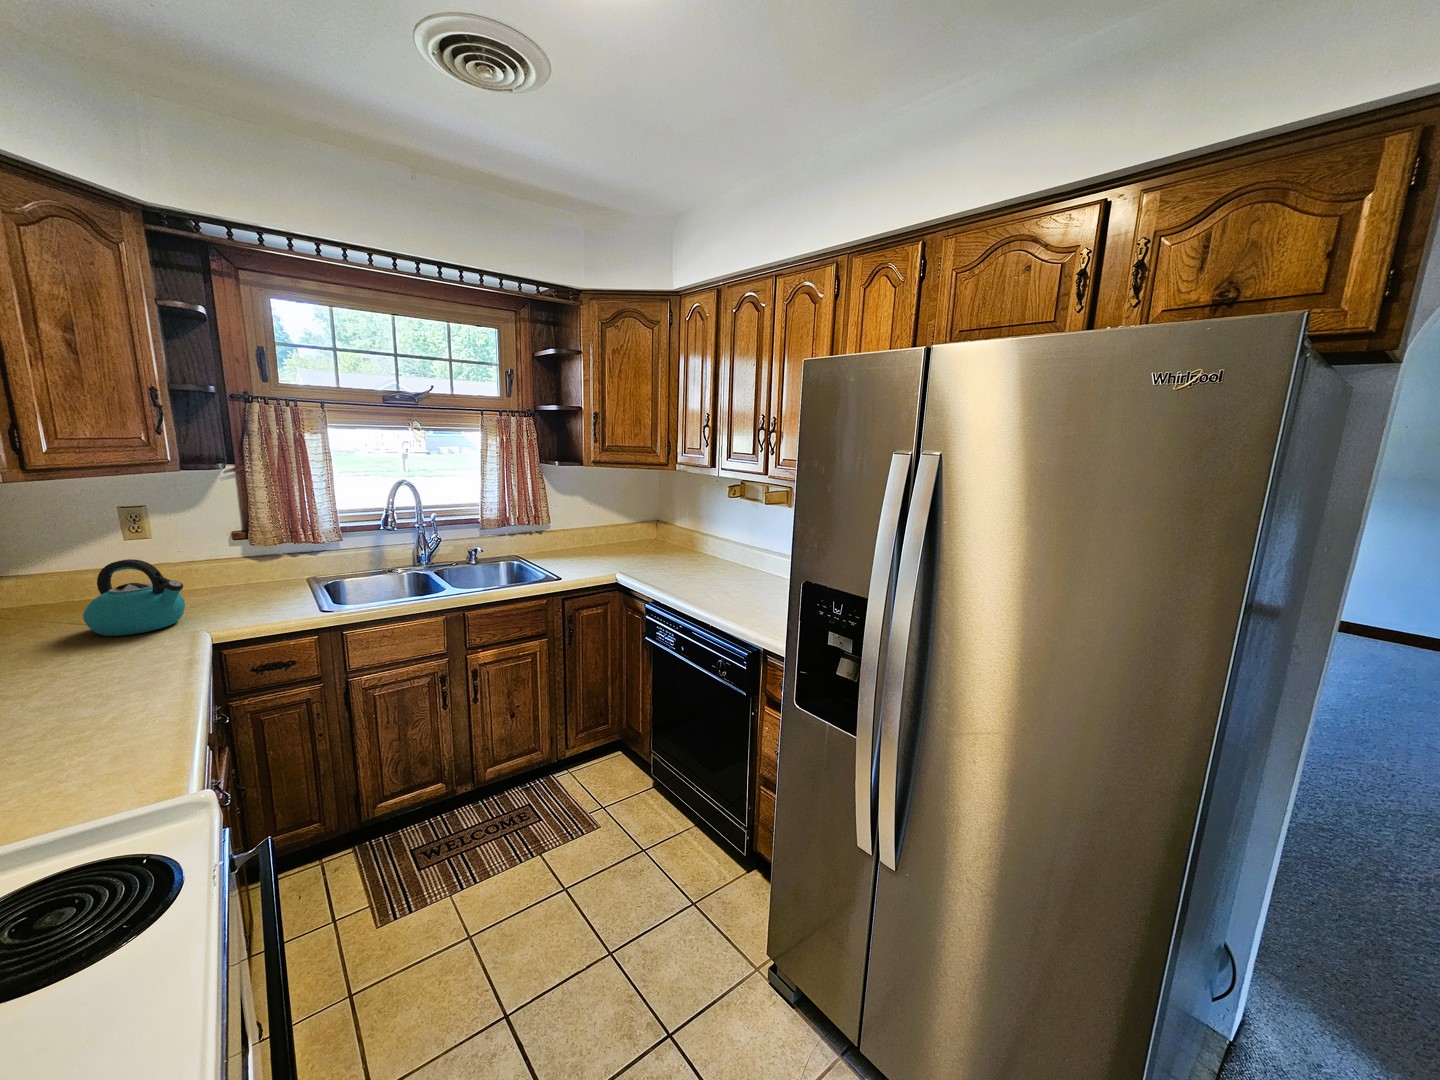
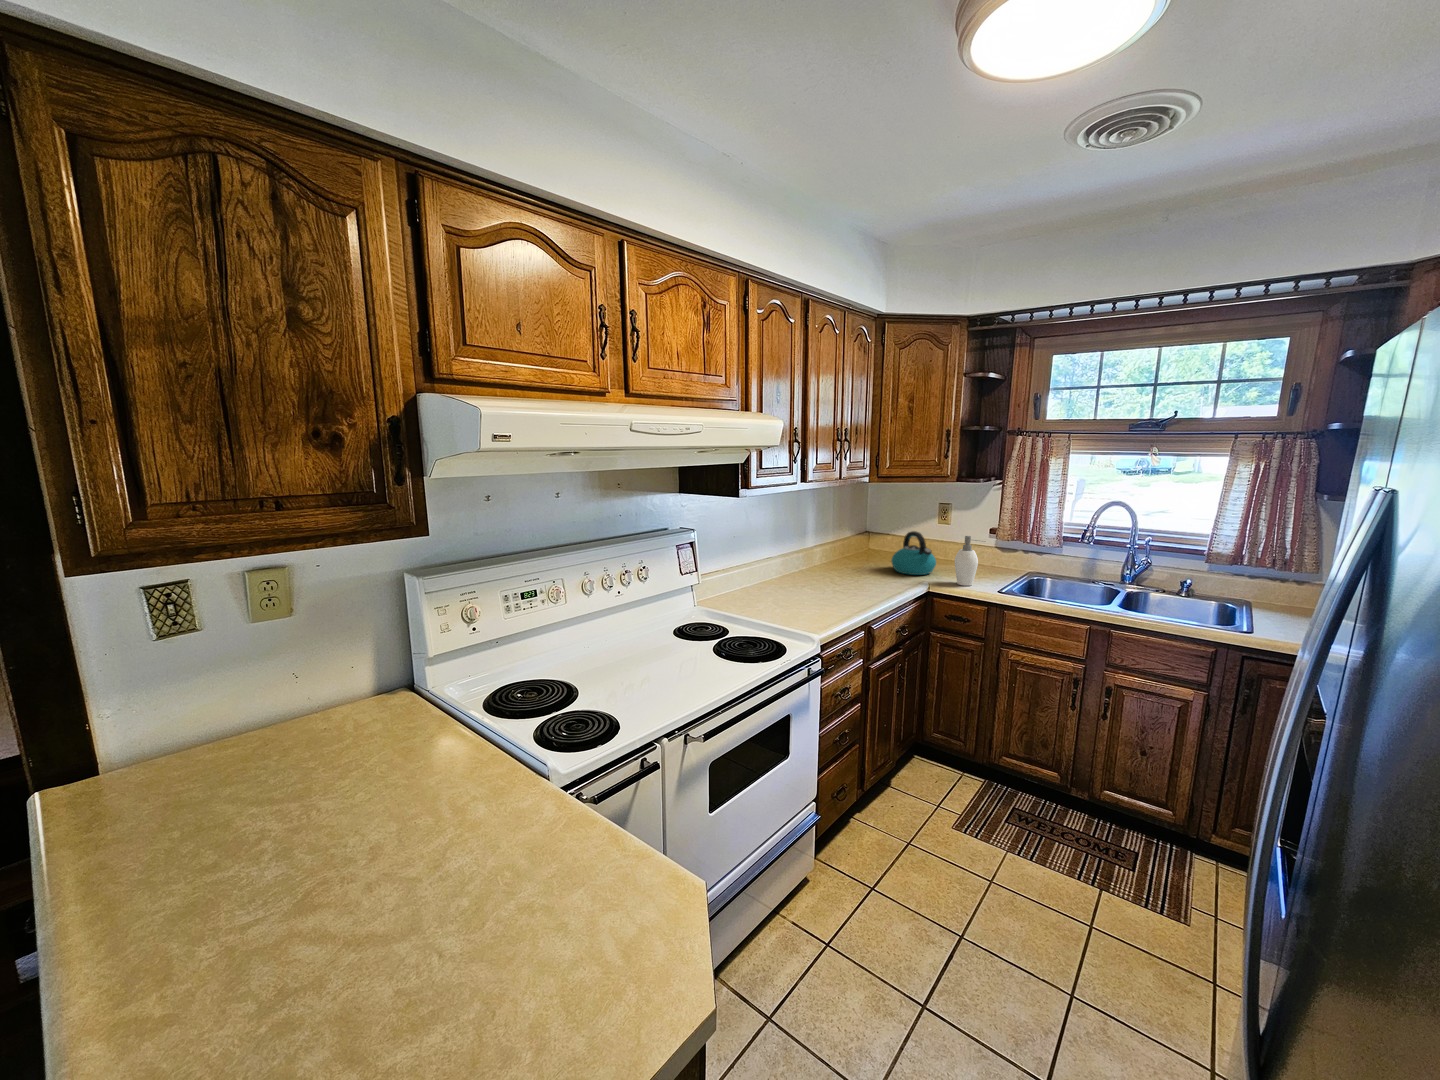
soap dispenser: none [234,547,282,620] -> present [955,536,985,586]

